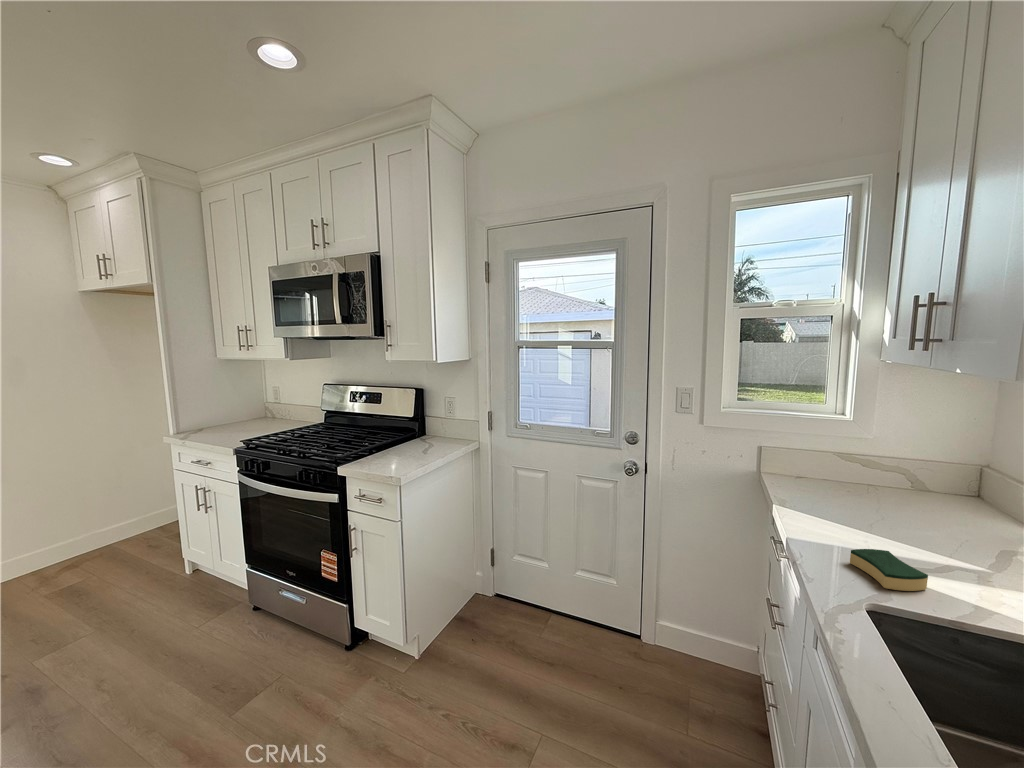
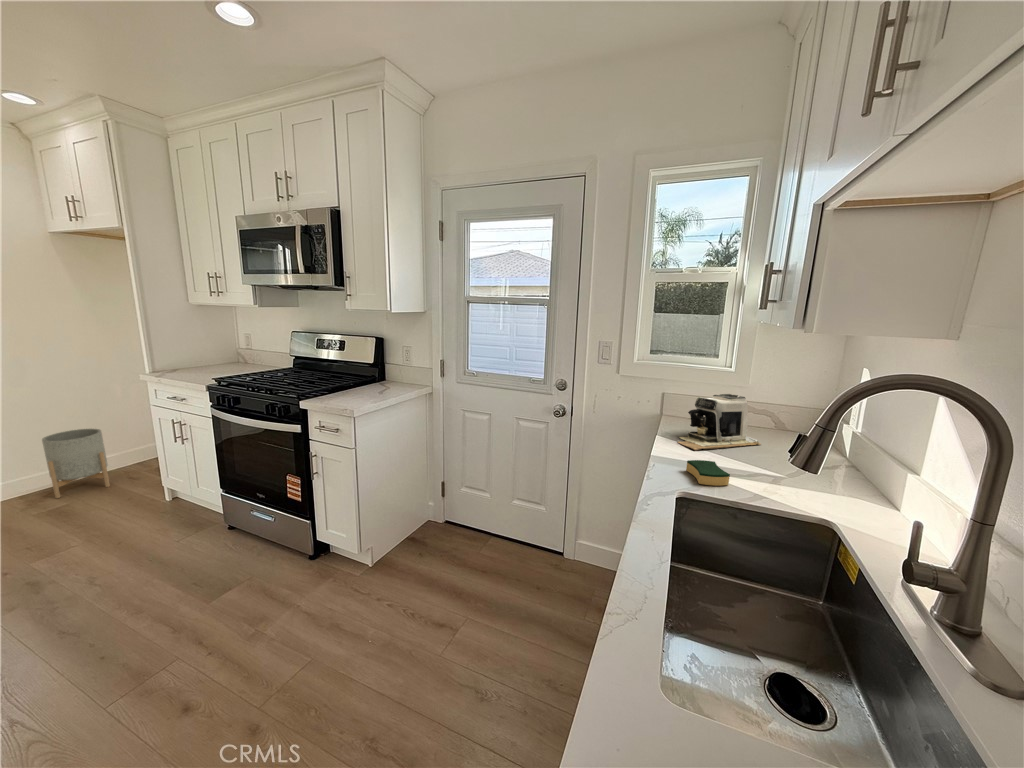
coffee maker: none [800,449,912,527] -> present [678,394,761,450]
planter: none [59,493,128,574] -> present [42,429,110,498]

